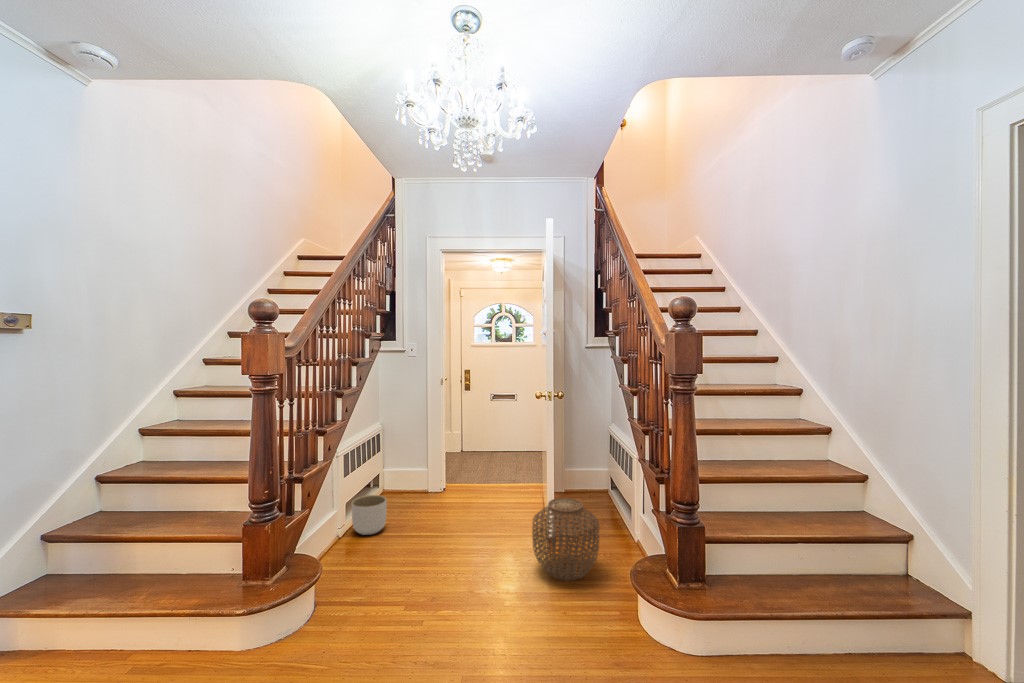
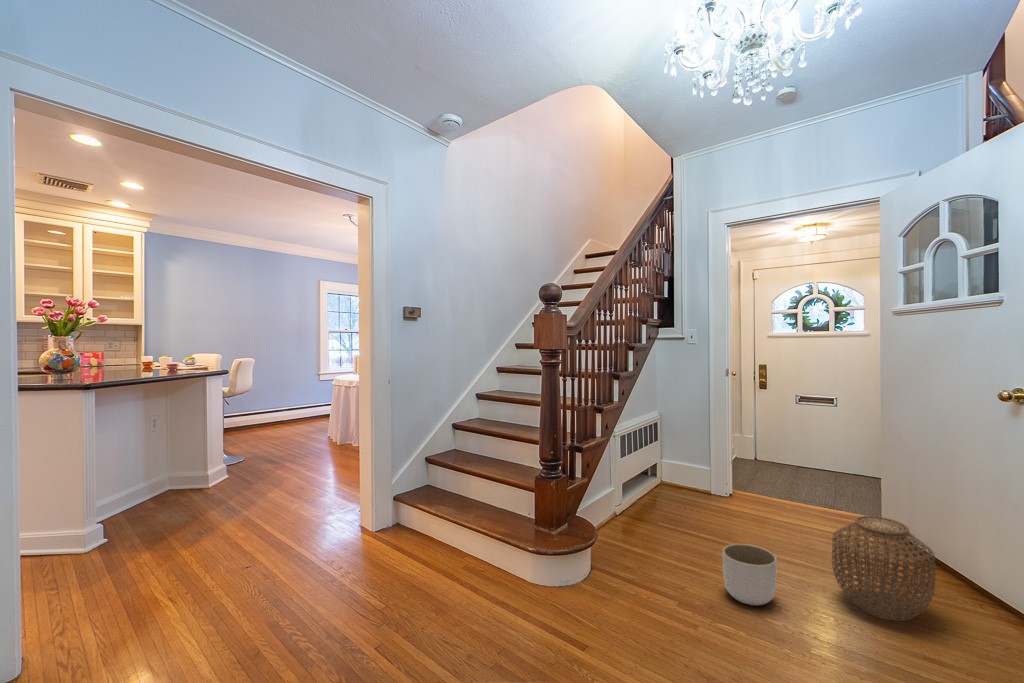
planter: present [352,495,387,535] -> present [723,544,777,606]

